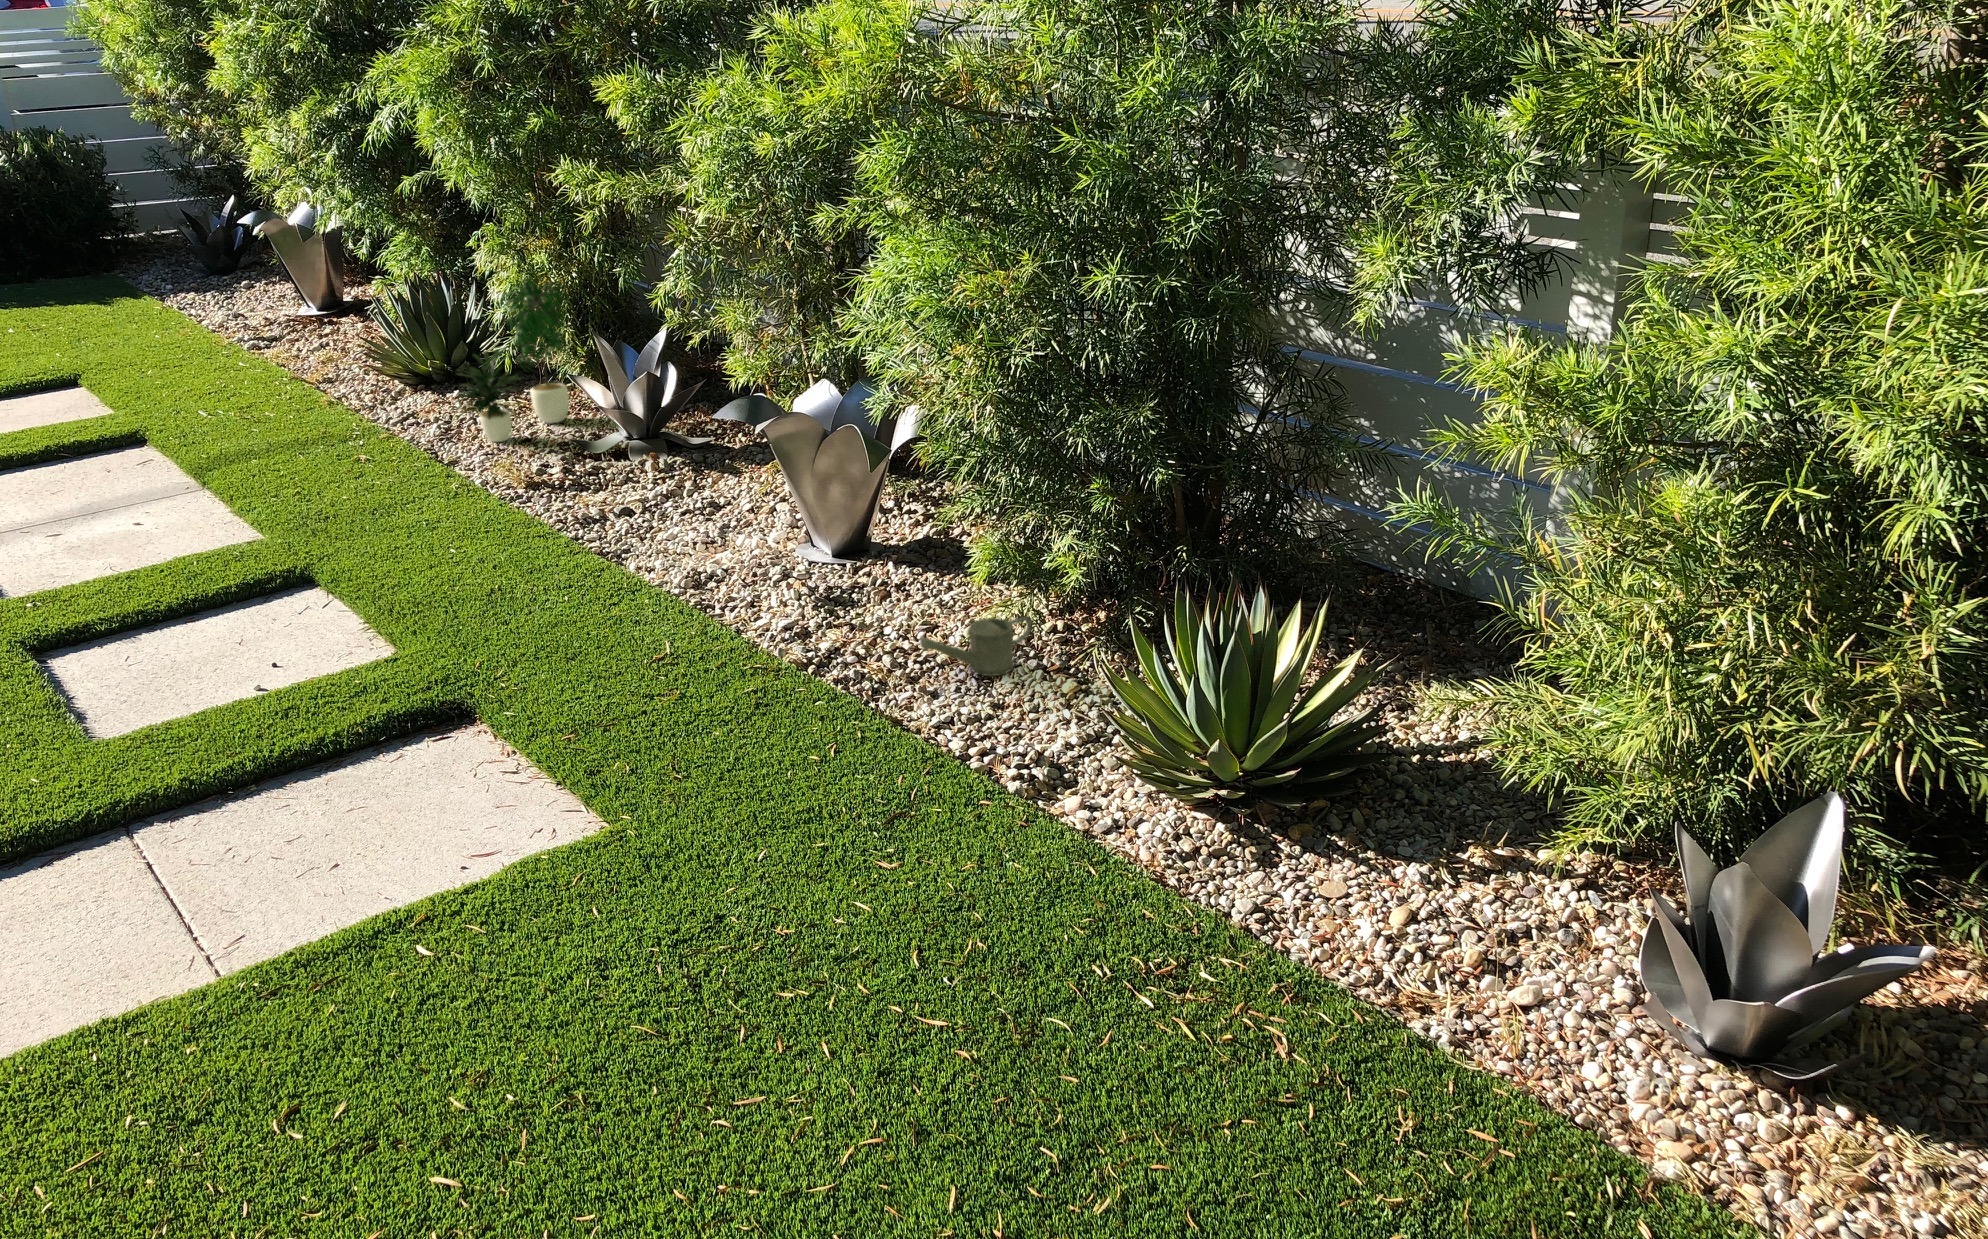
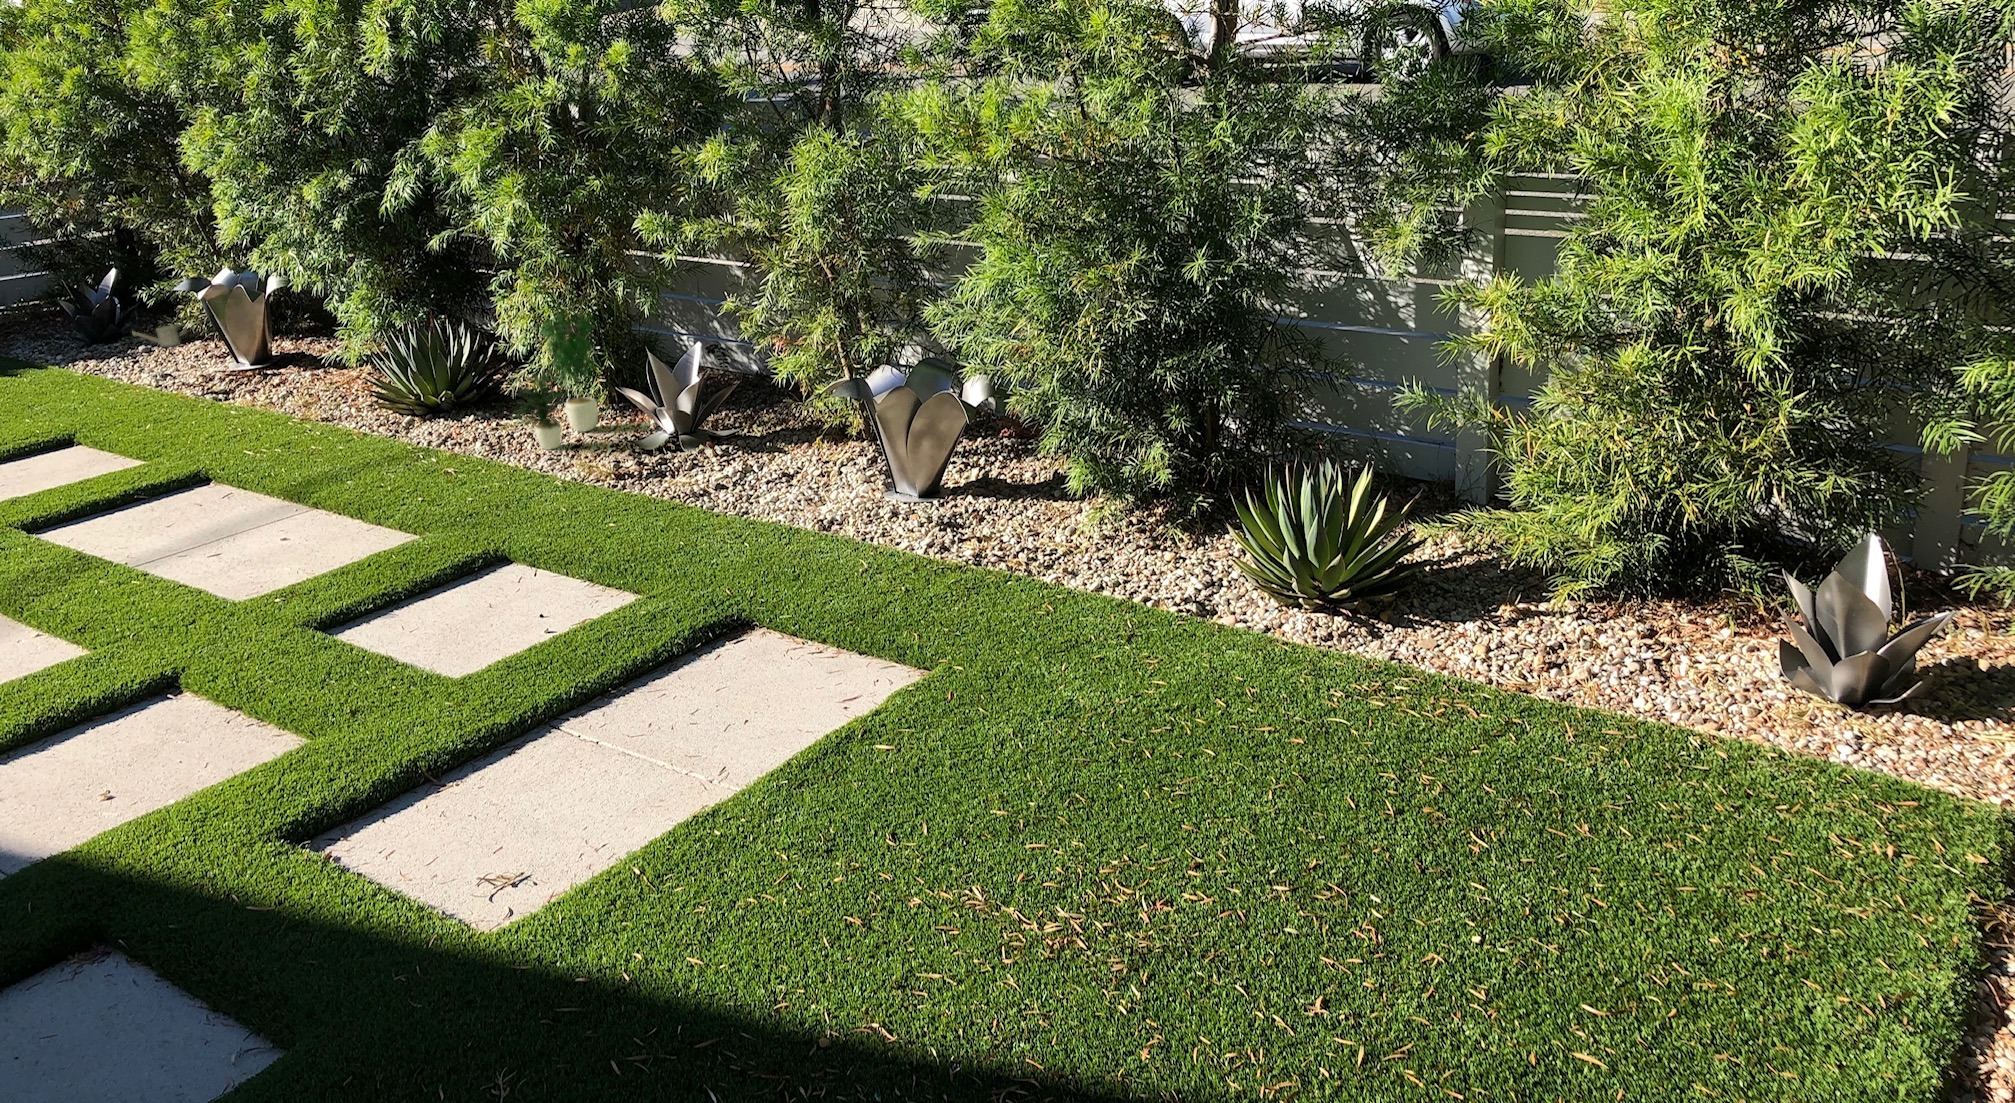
watering can: present [920,616,1032,676] -> present [132,325,187,347]

